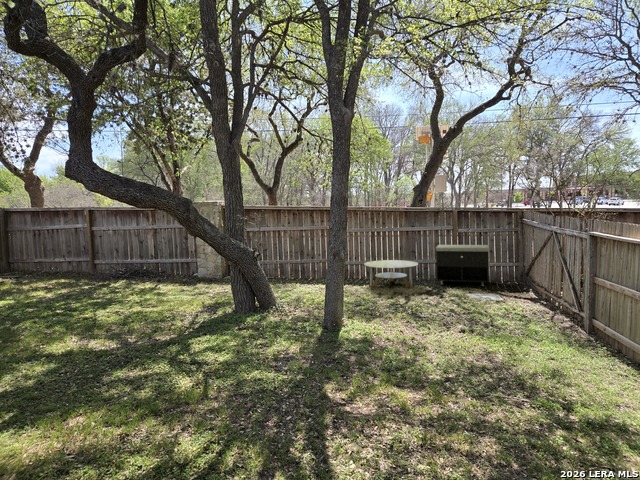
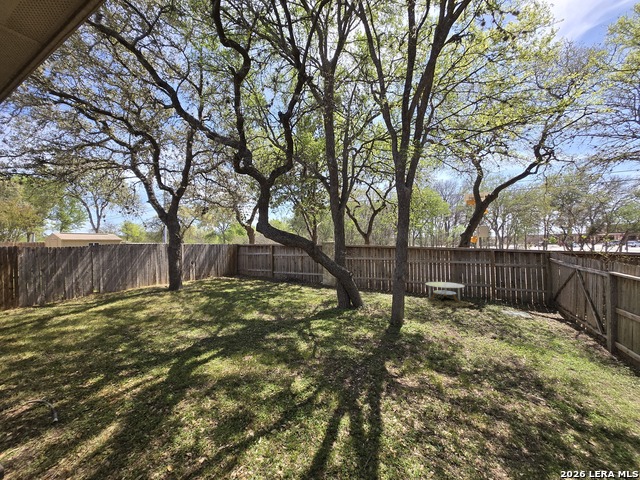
storage bench: present [436,245,489,286] -> none [479,274,521,306]

